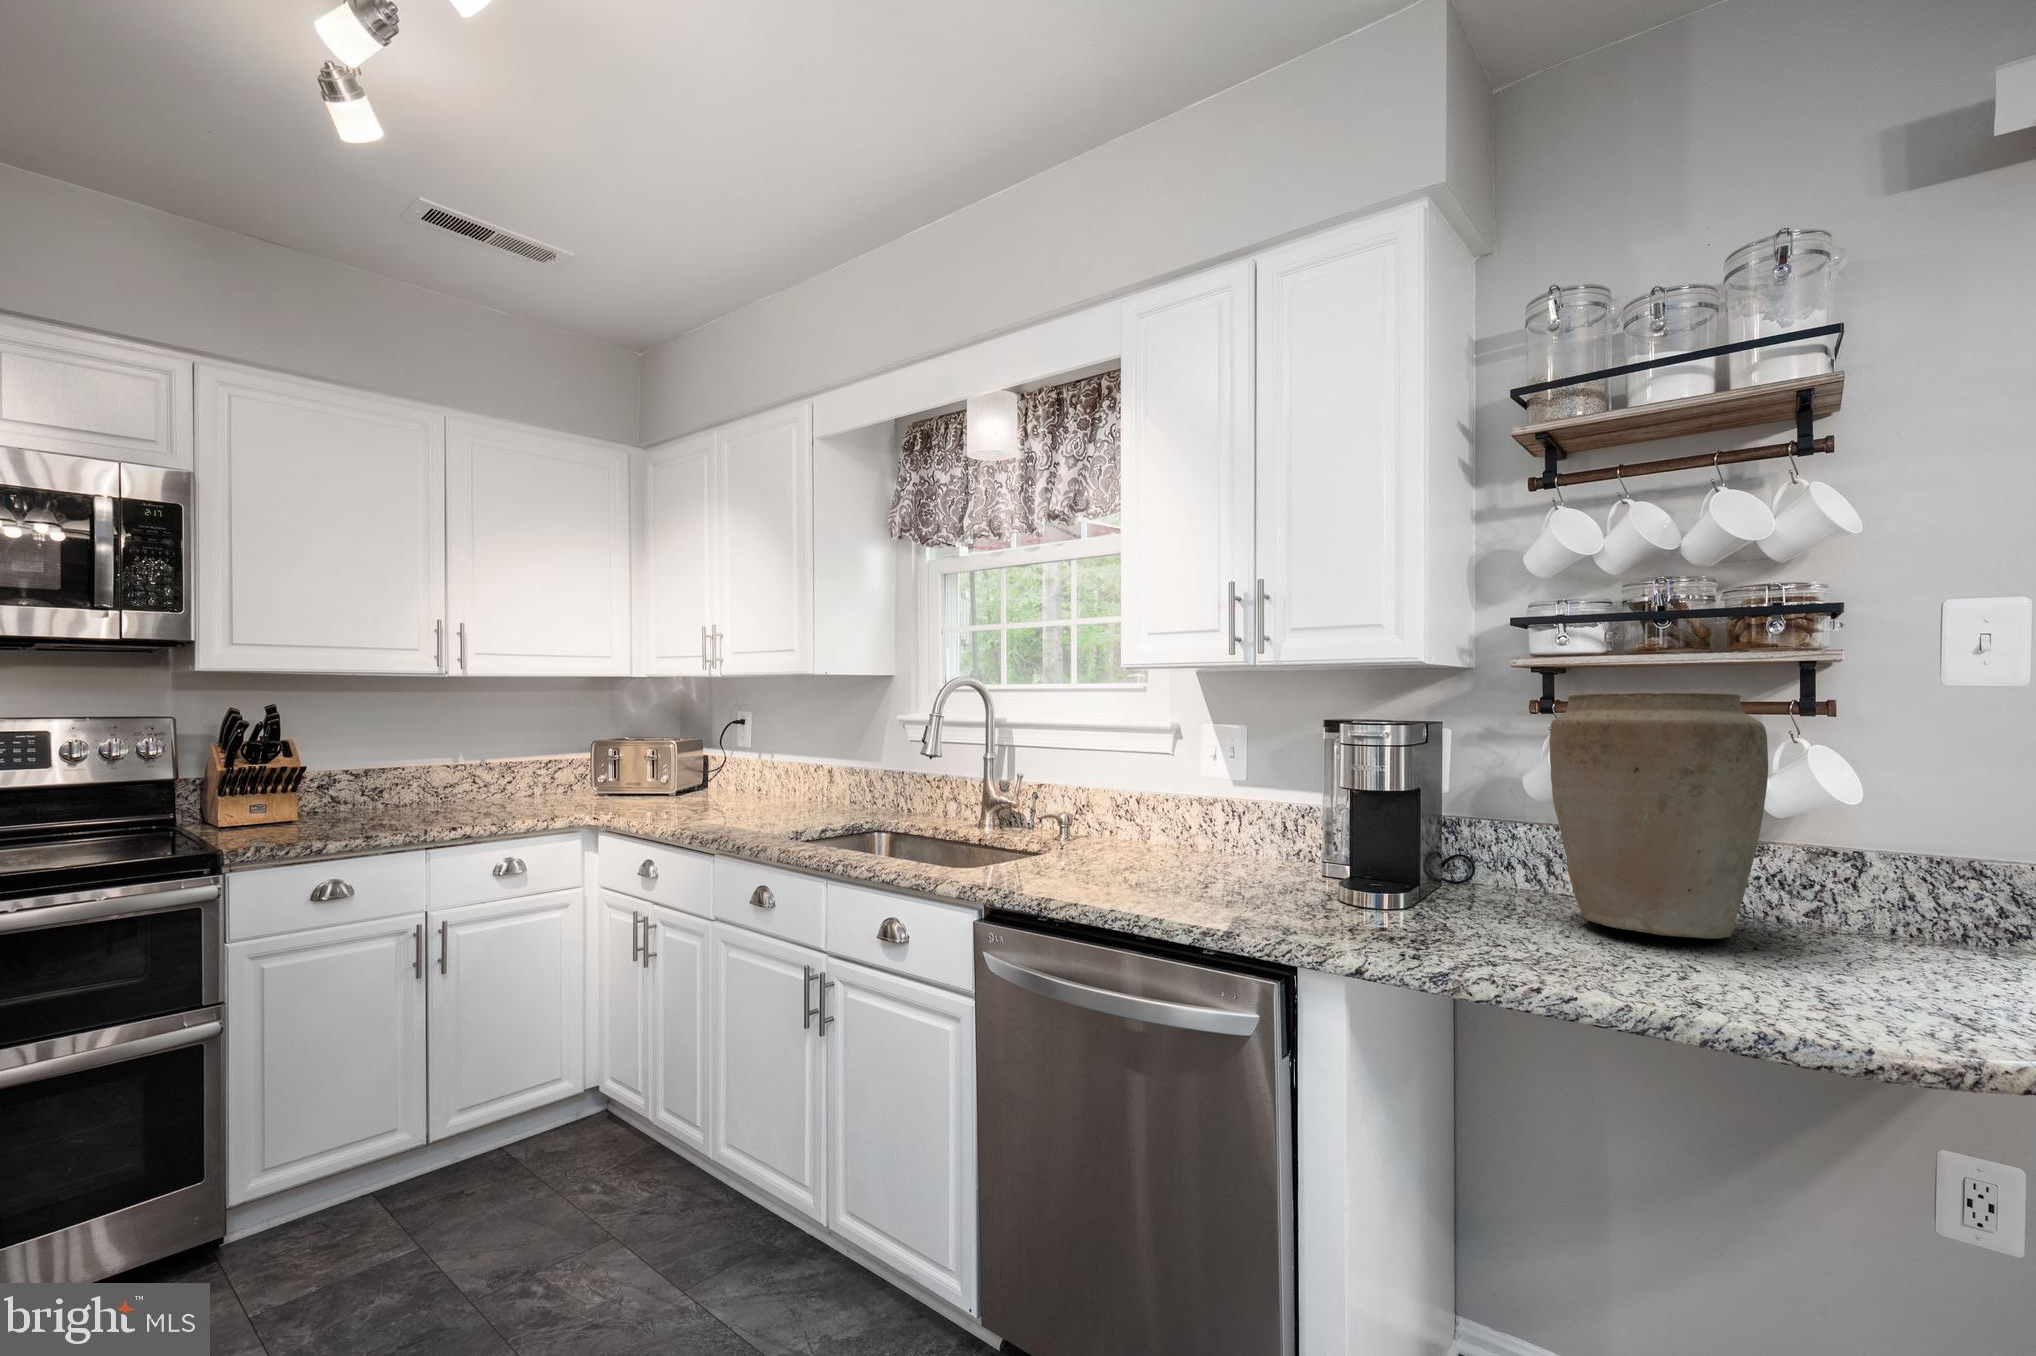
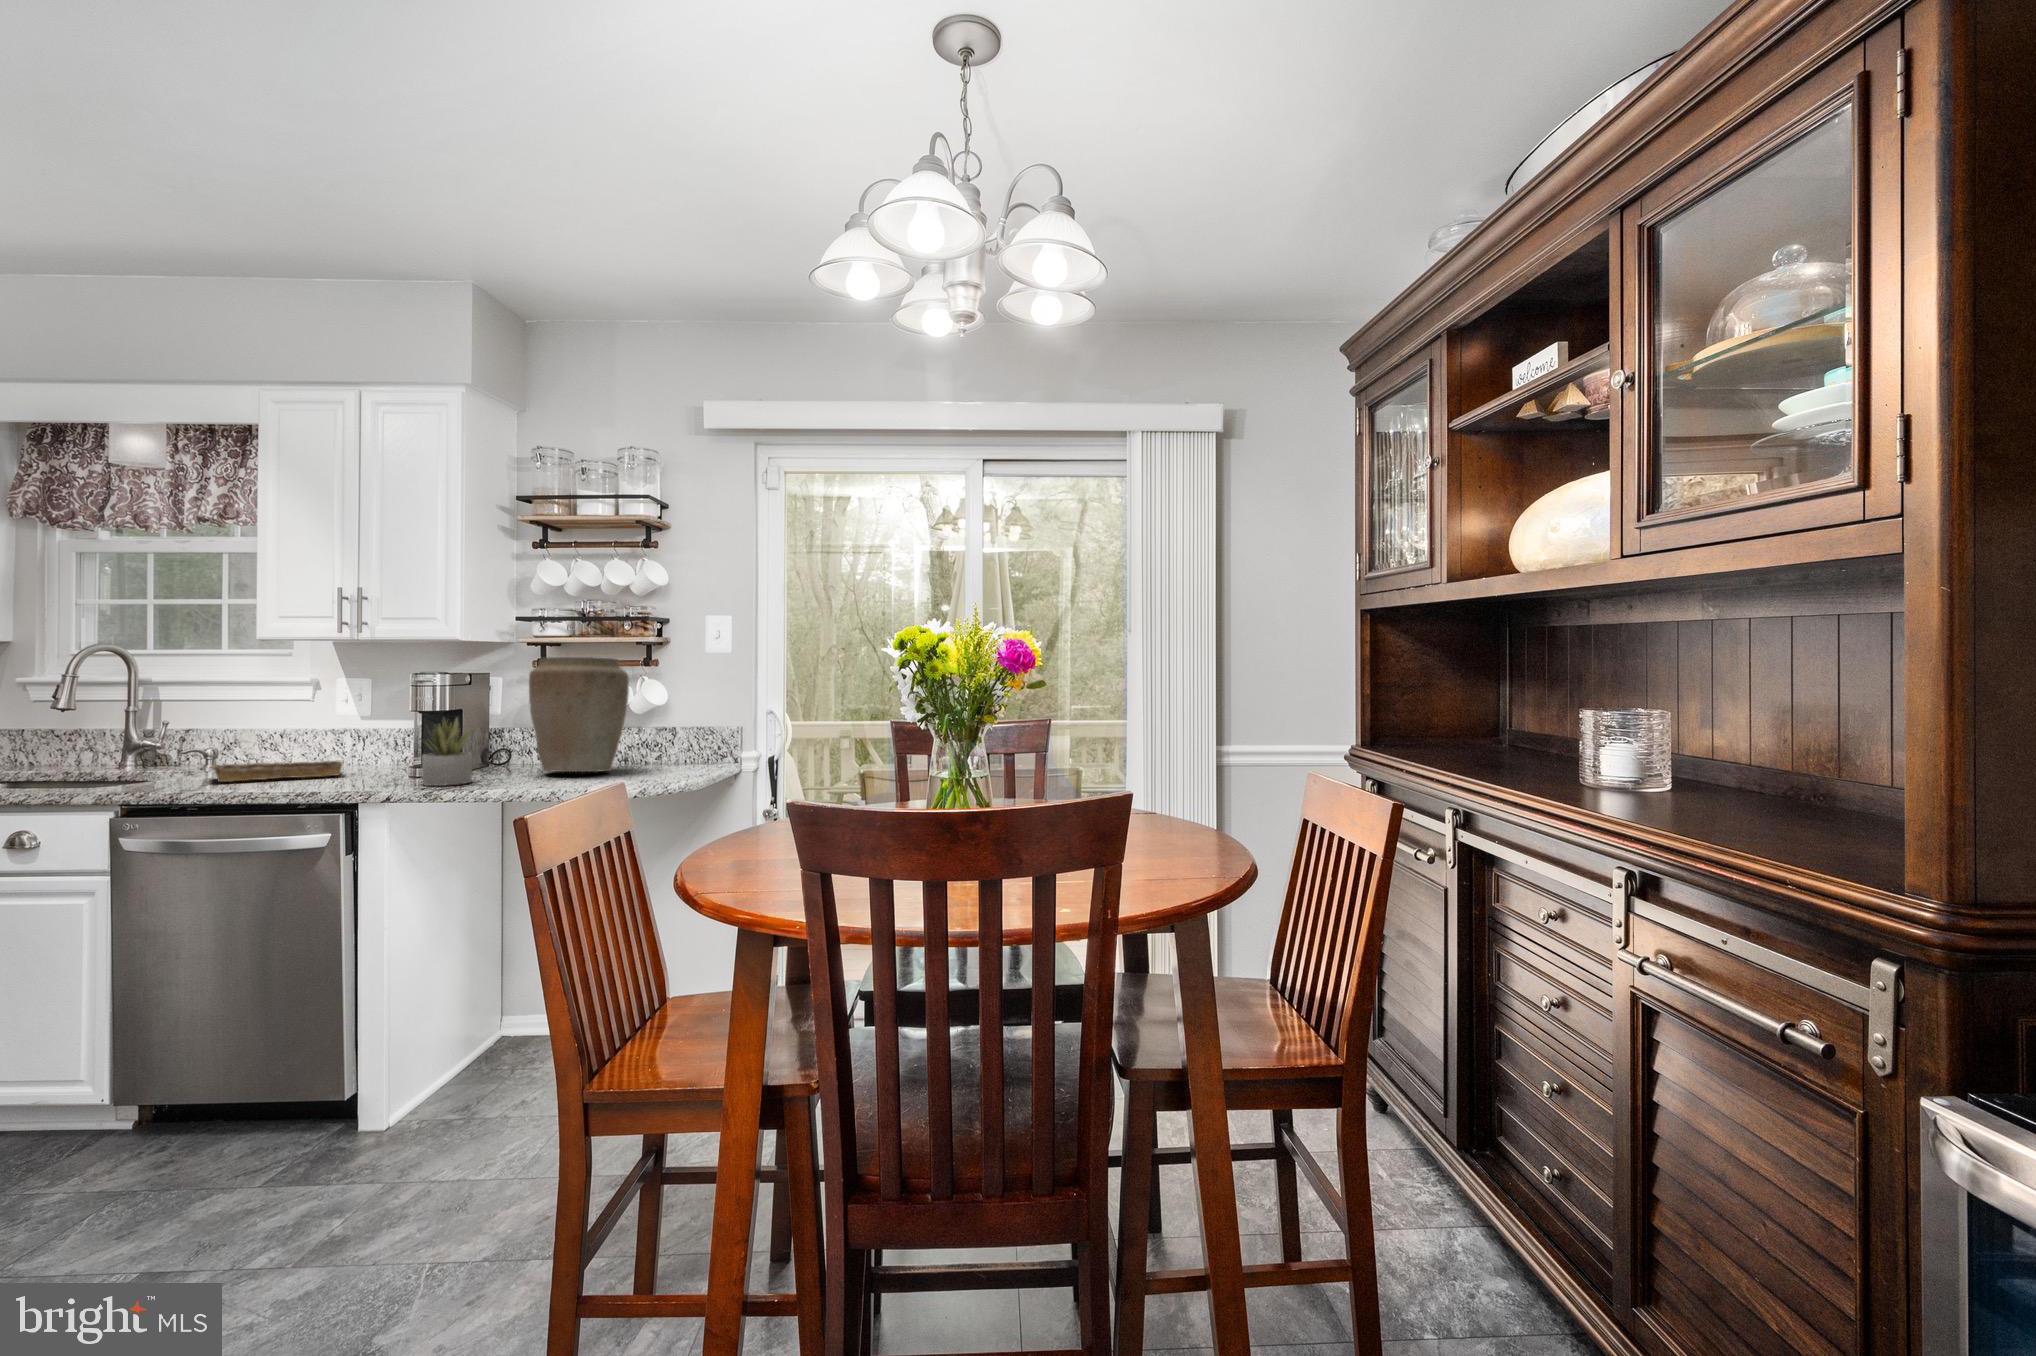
succulent plant: none [1379,806,1473,945] -> present [422,719,472,786]
tray: none [1077,854,1244,888] -> present [211,761,343,782]

